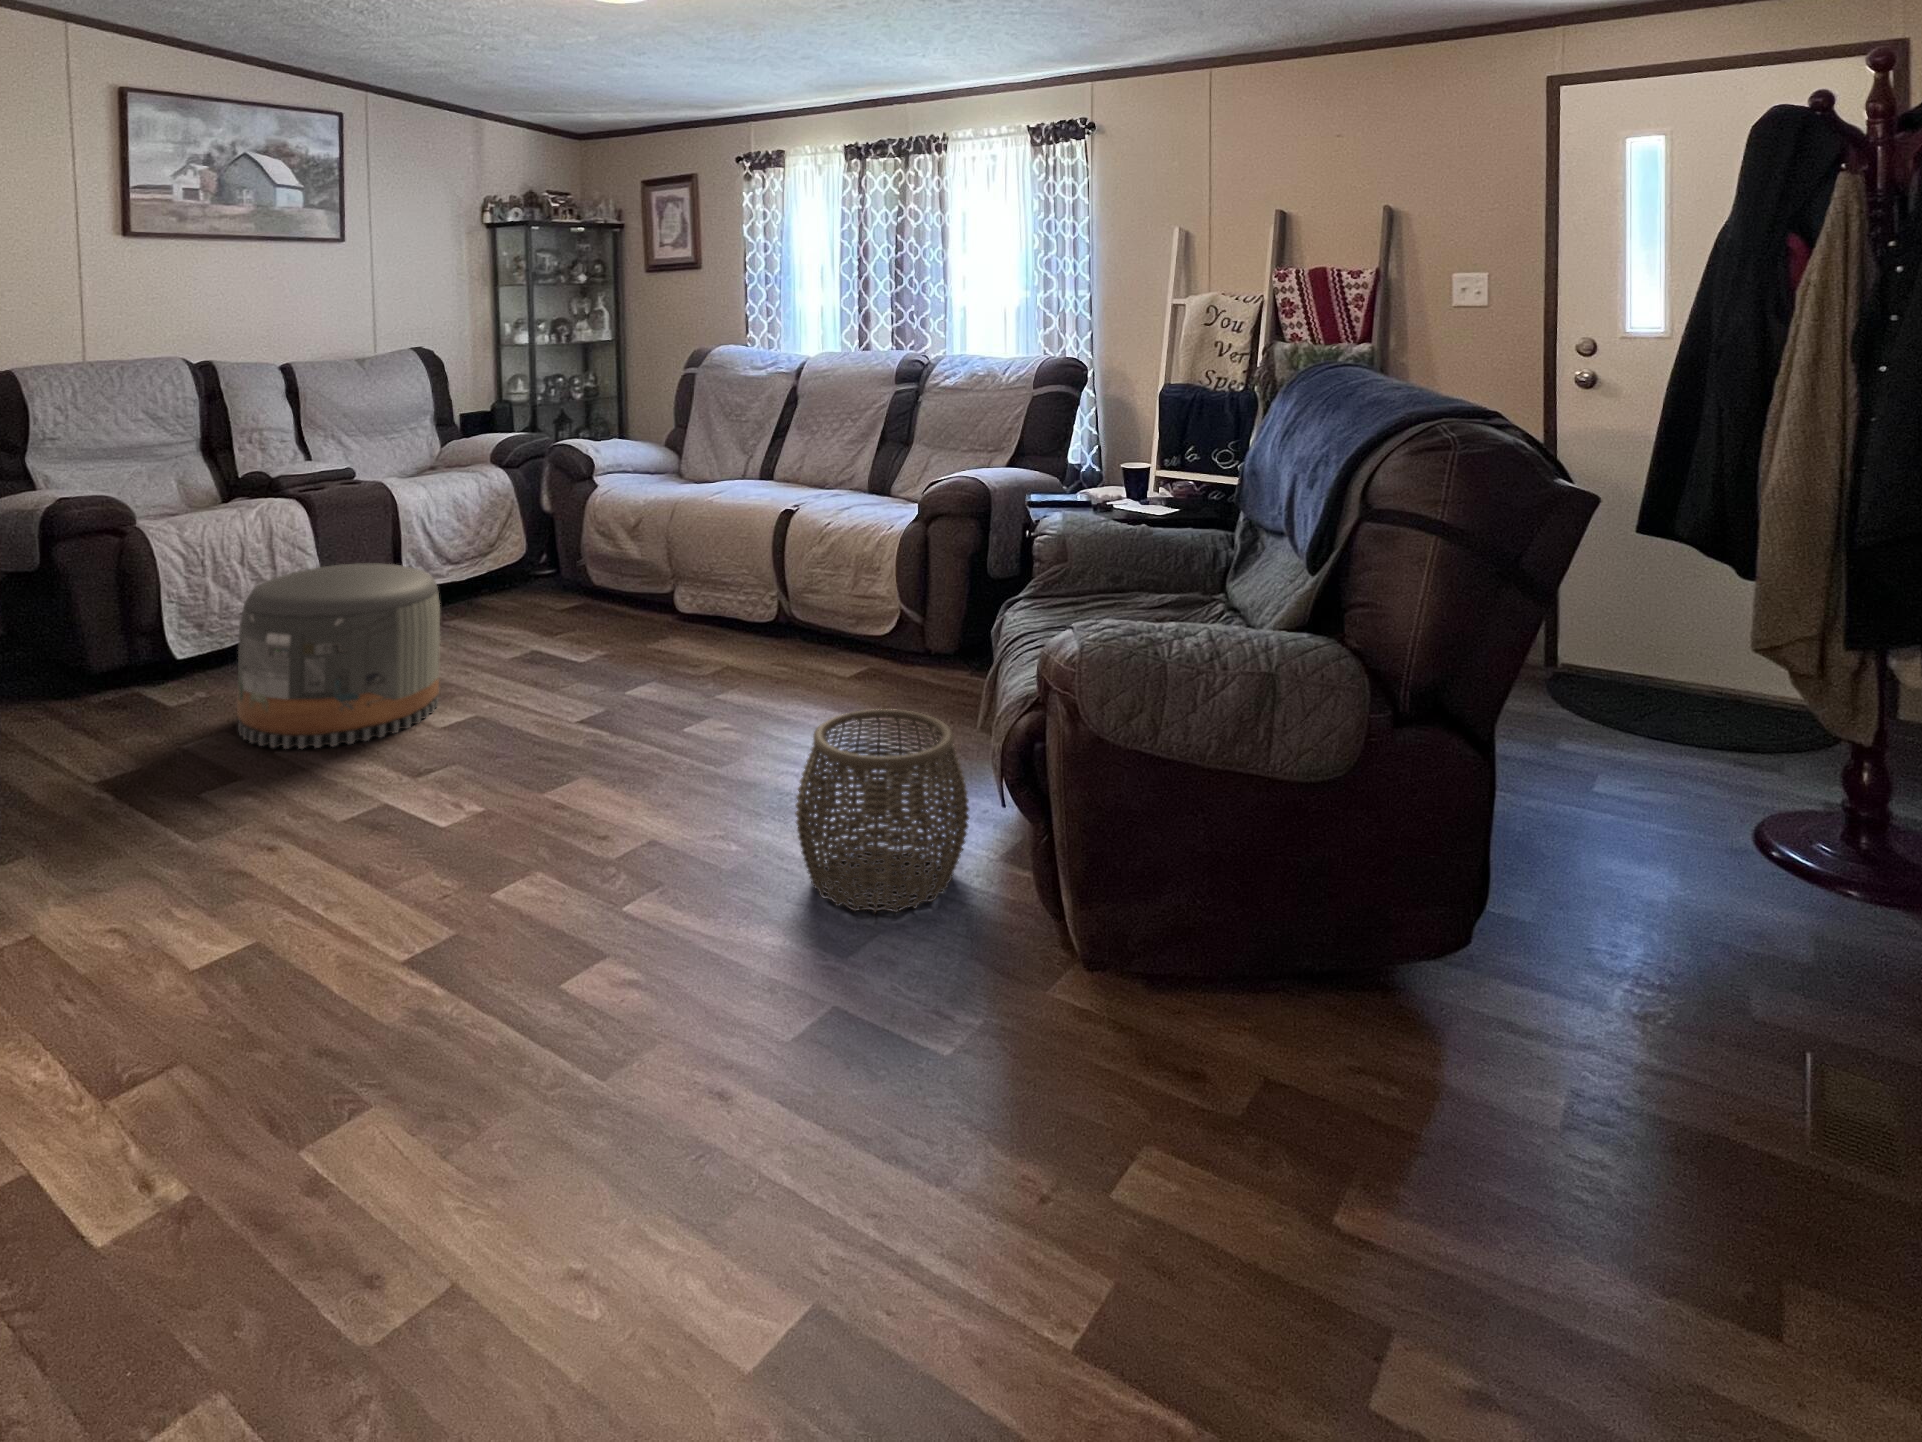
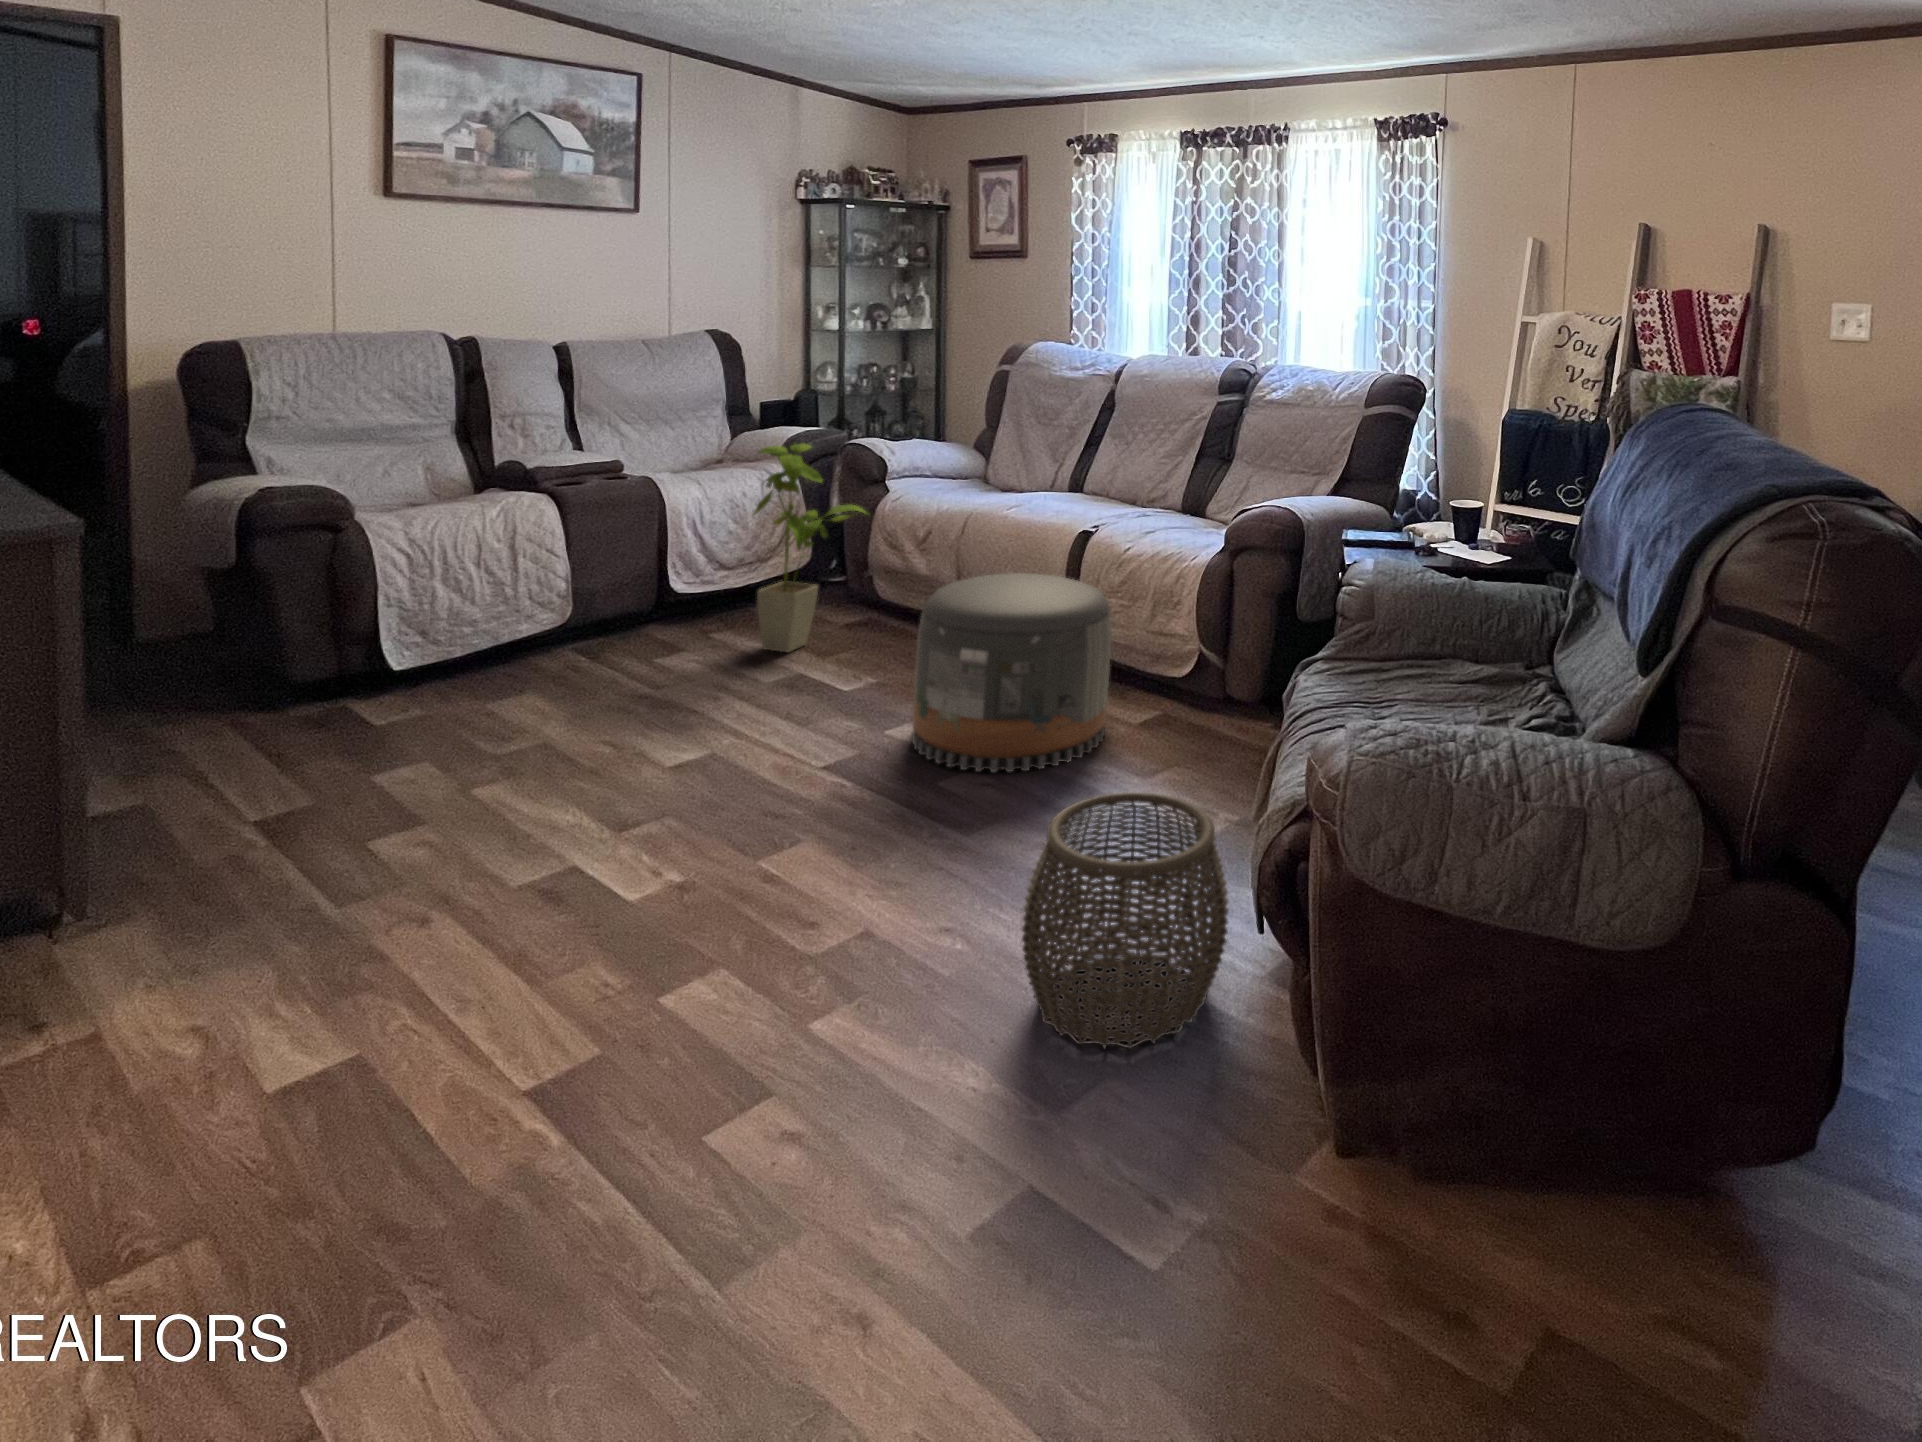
house plant: none [481,443,588,634] -> present [754,444,866,652]
pouf: present [237,563,440,749] -> present [912,573,1112,772]

